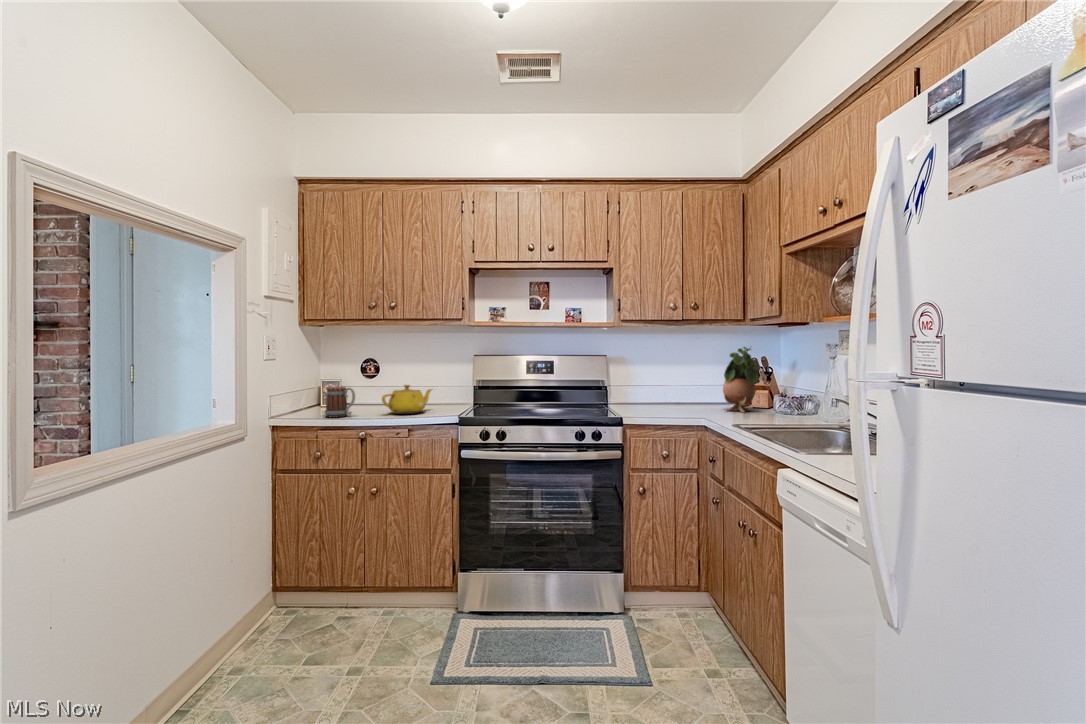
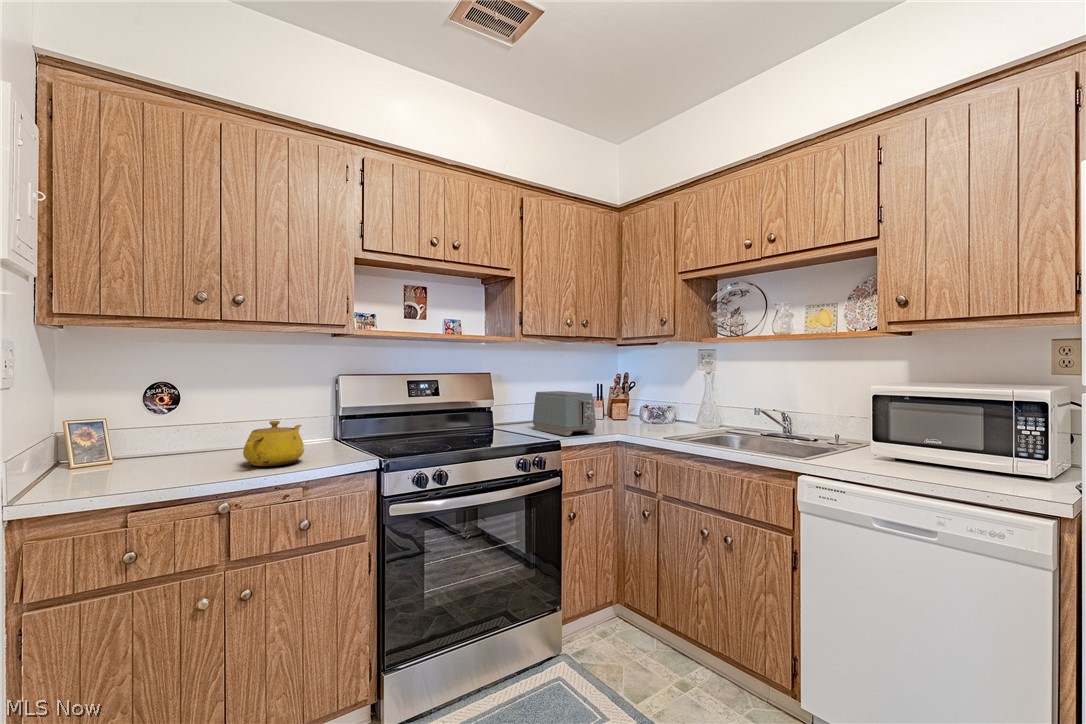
potted plant: present [723,347,760,412] -> none [606,365,642,428]
toaster: none [641,372,687,414] -> present [533,391,596,436]
mug: present [325,386,355,417] -> none [137,431,202,486]

